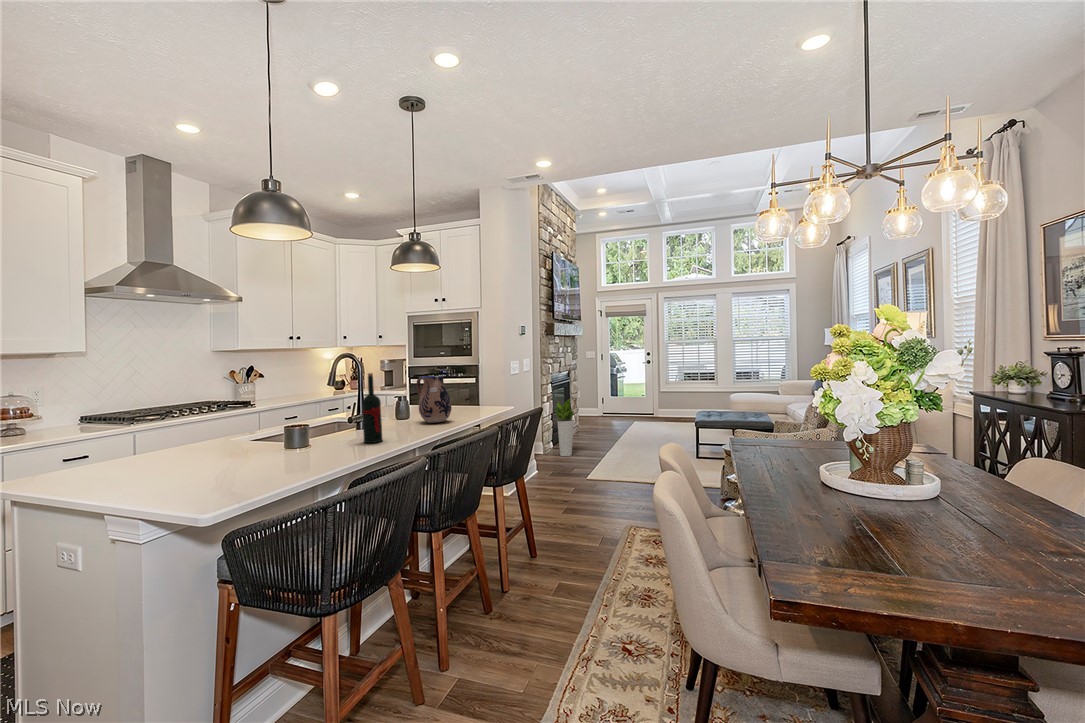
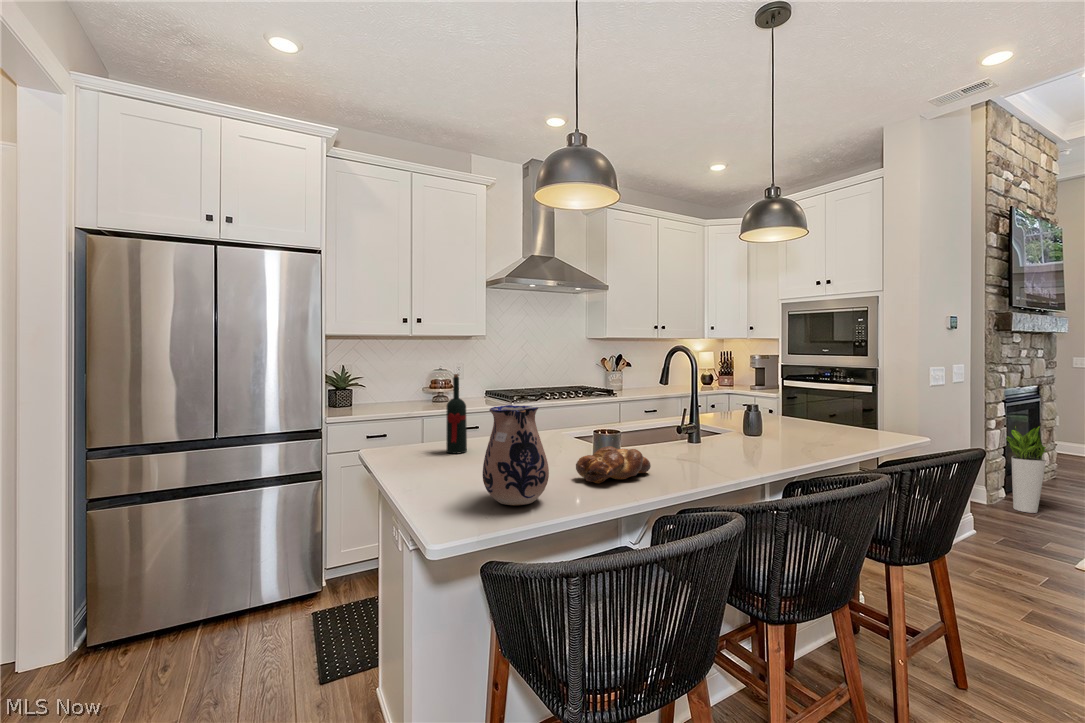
wine bottle: present [362,373,382,443] -> present [446,374,467,454]
ceramic pitcher: present [417,376,451,423] -> present [483,405,549,505]
bread loaf: none [270,435,335,467] -> present [576,446,651,483]

